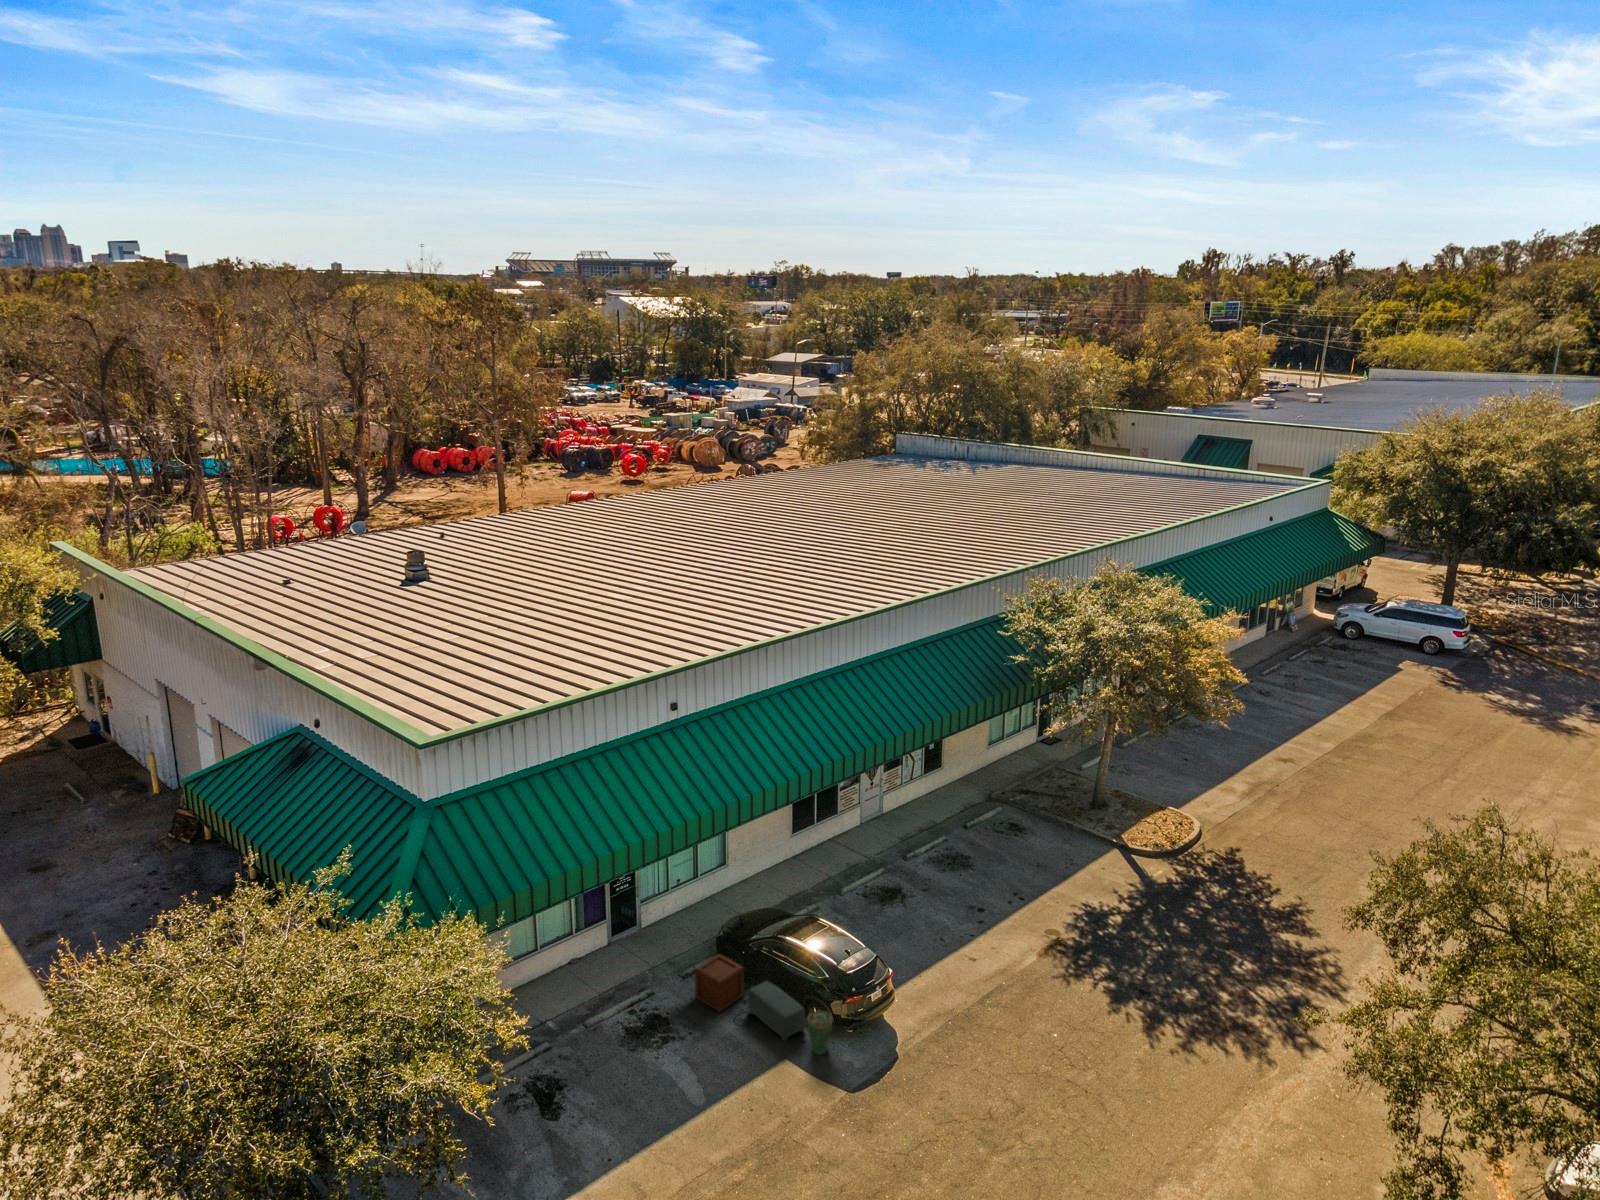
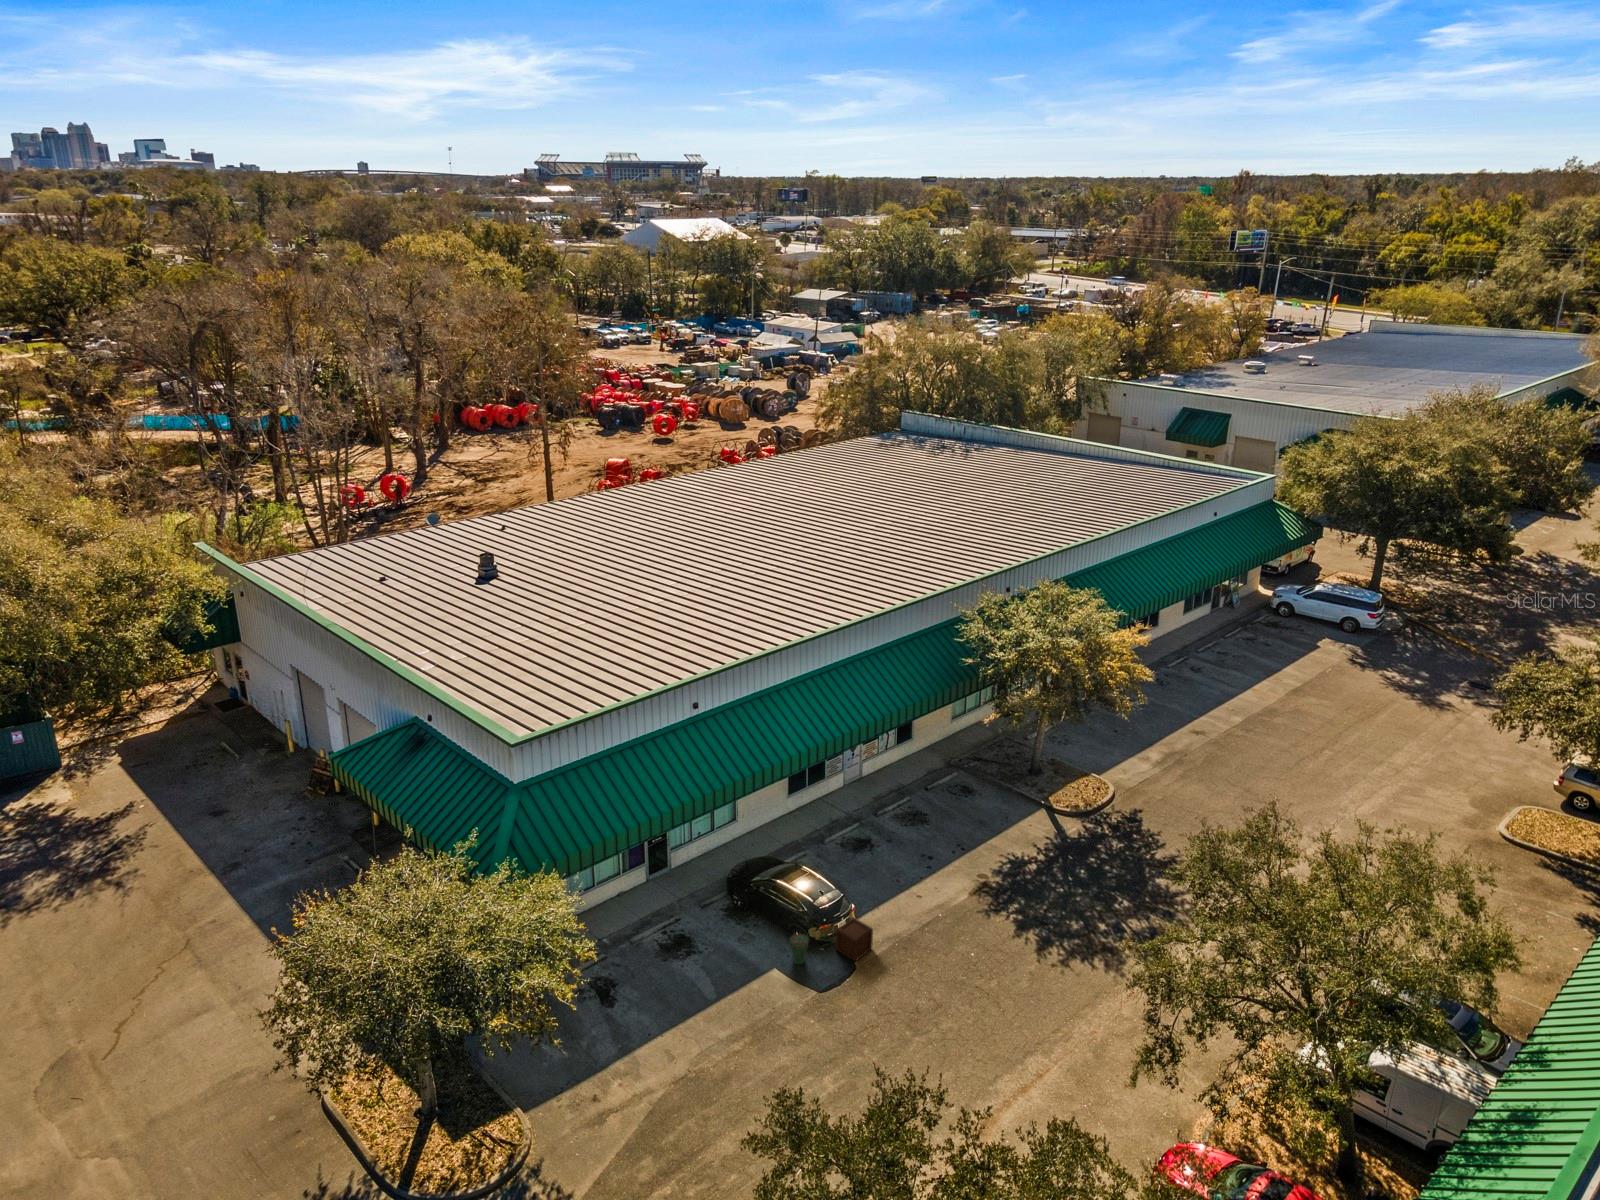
wooden crate: present [695,954,744,1012] -> present [835,917,873,961]
bench: present [749,981,805,1041] -> none [749,911,789,955]

